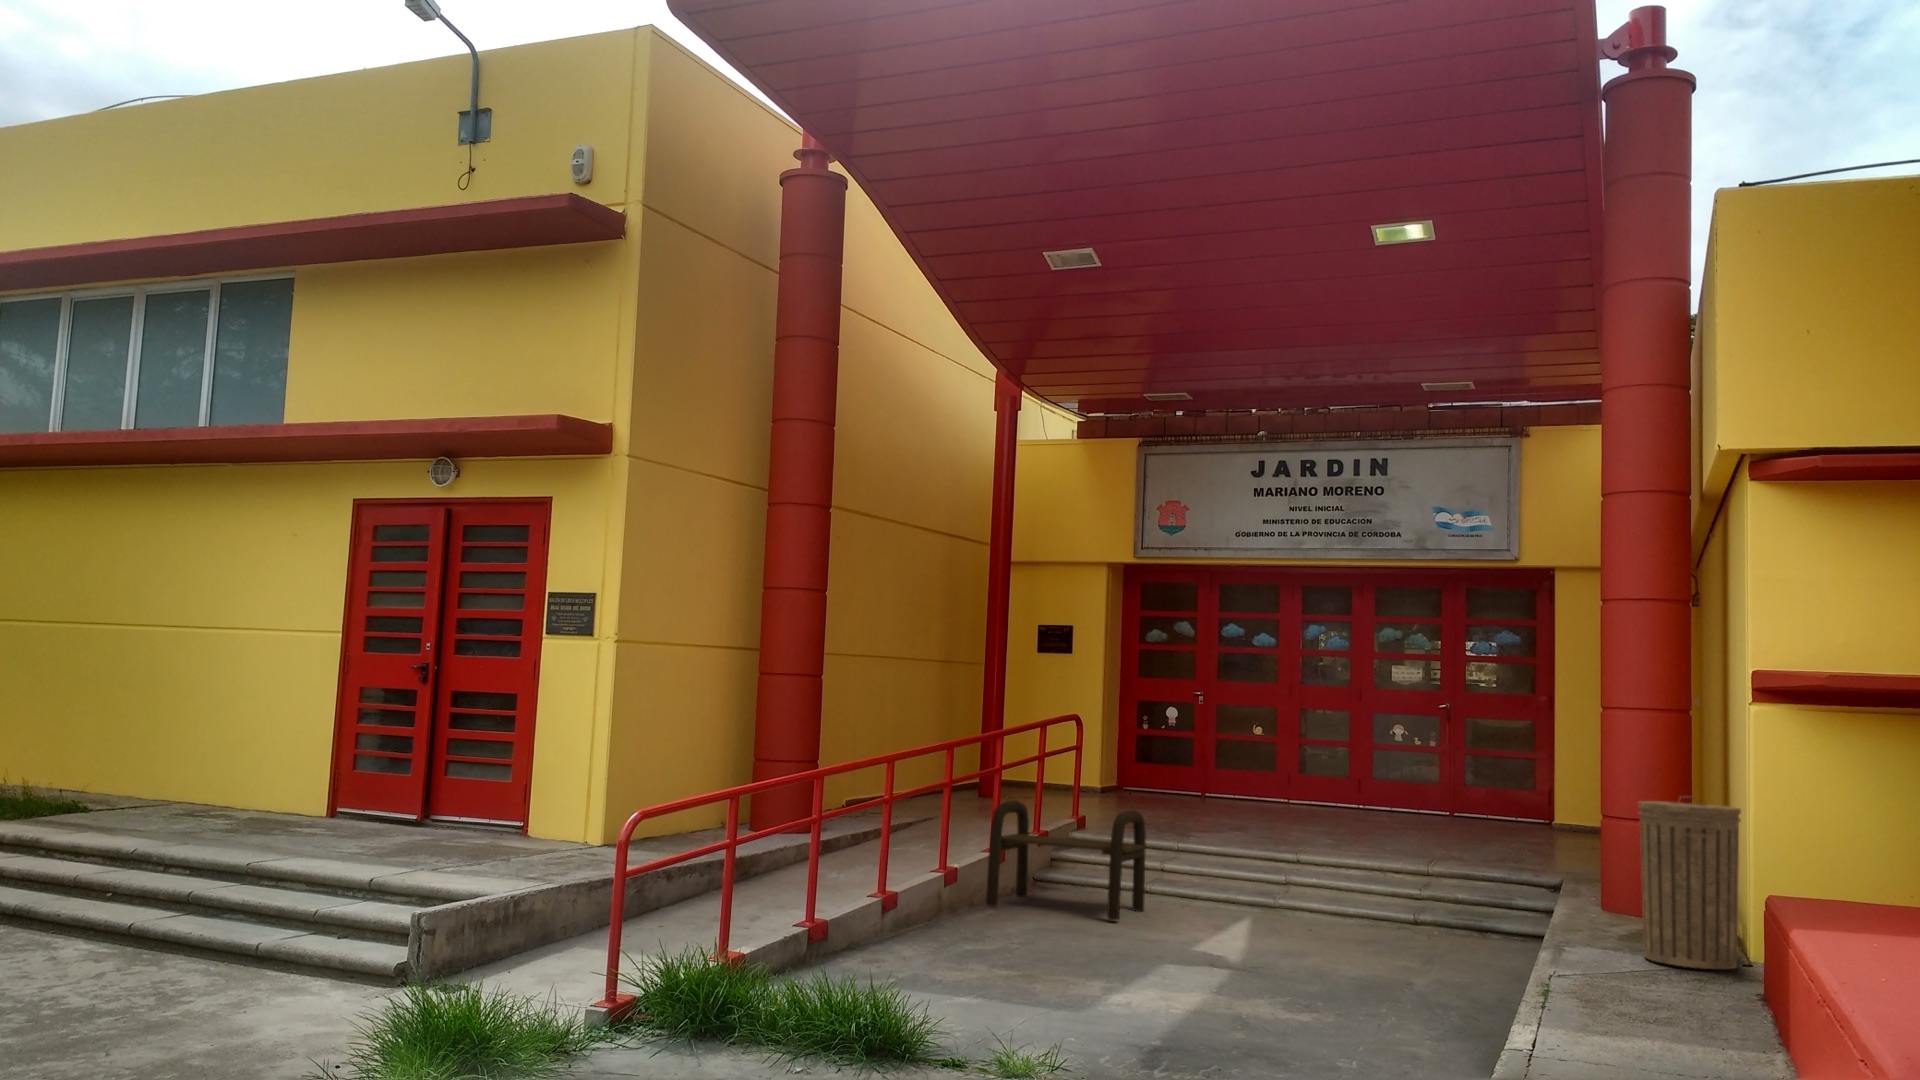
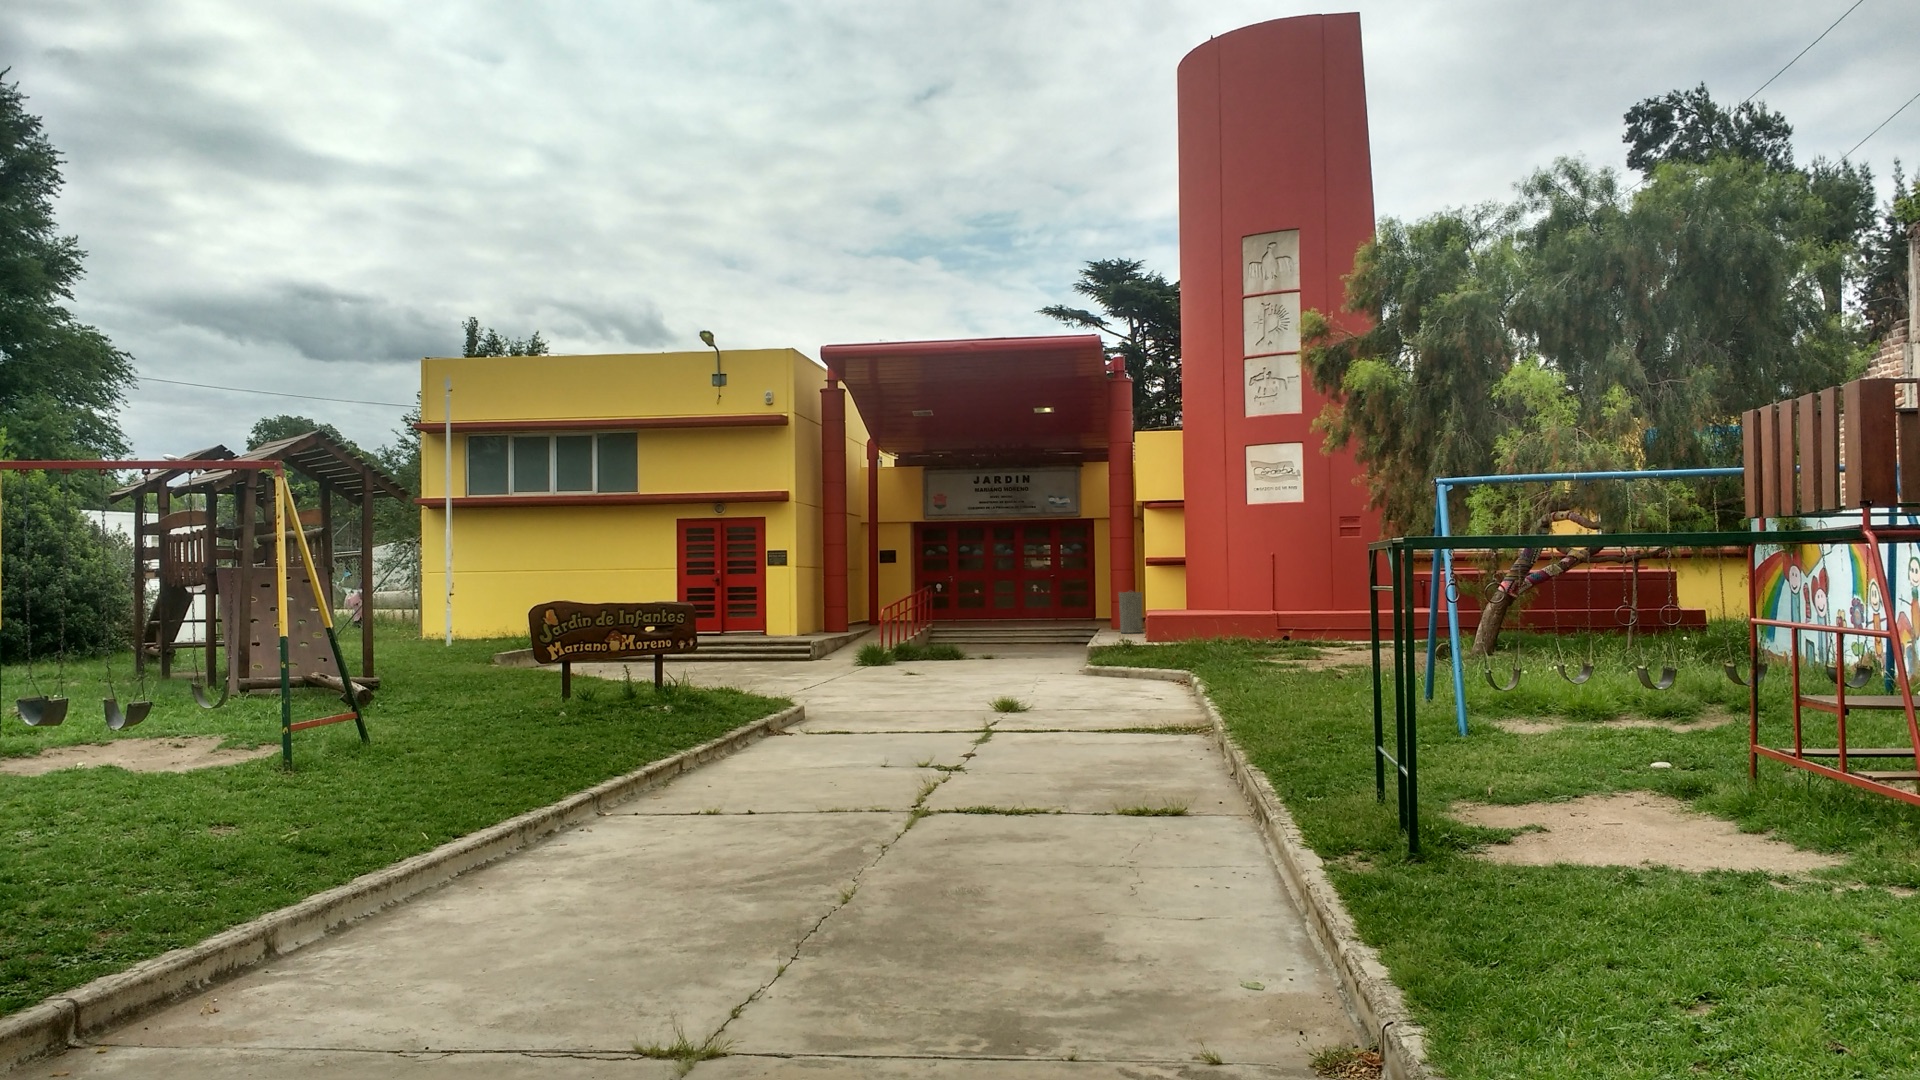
bench: present [986,800,1146,920] -> none [918,614,969,649]

